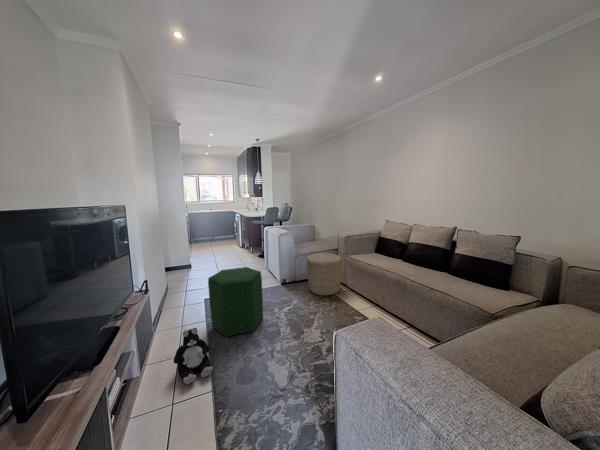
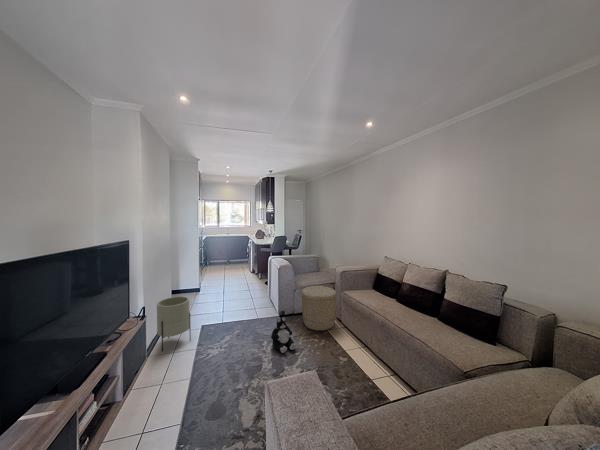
ottoman: present [208,267,263,337] -> none [199,298,250,368]
planter: none [157,270,197,327] -> present [157,296,191,352]
plush toy: present [174,328,213,384] -> present [271,317,297,353]

